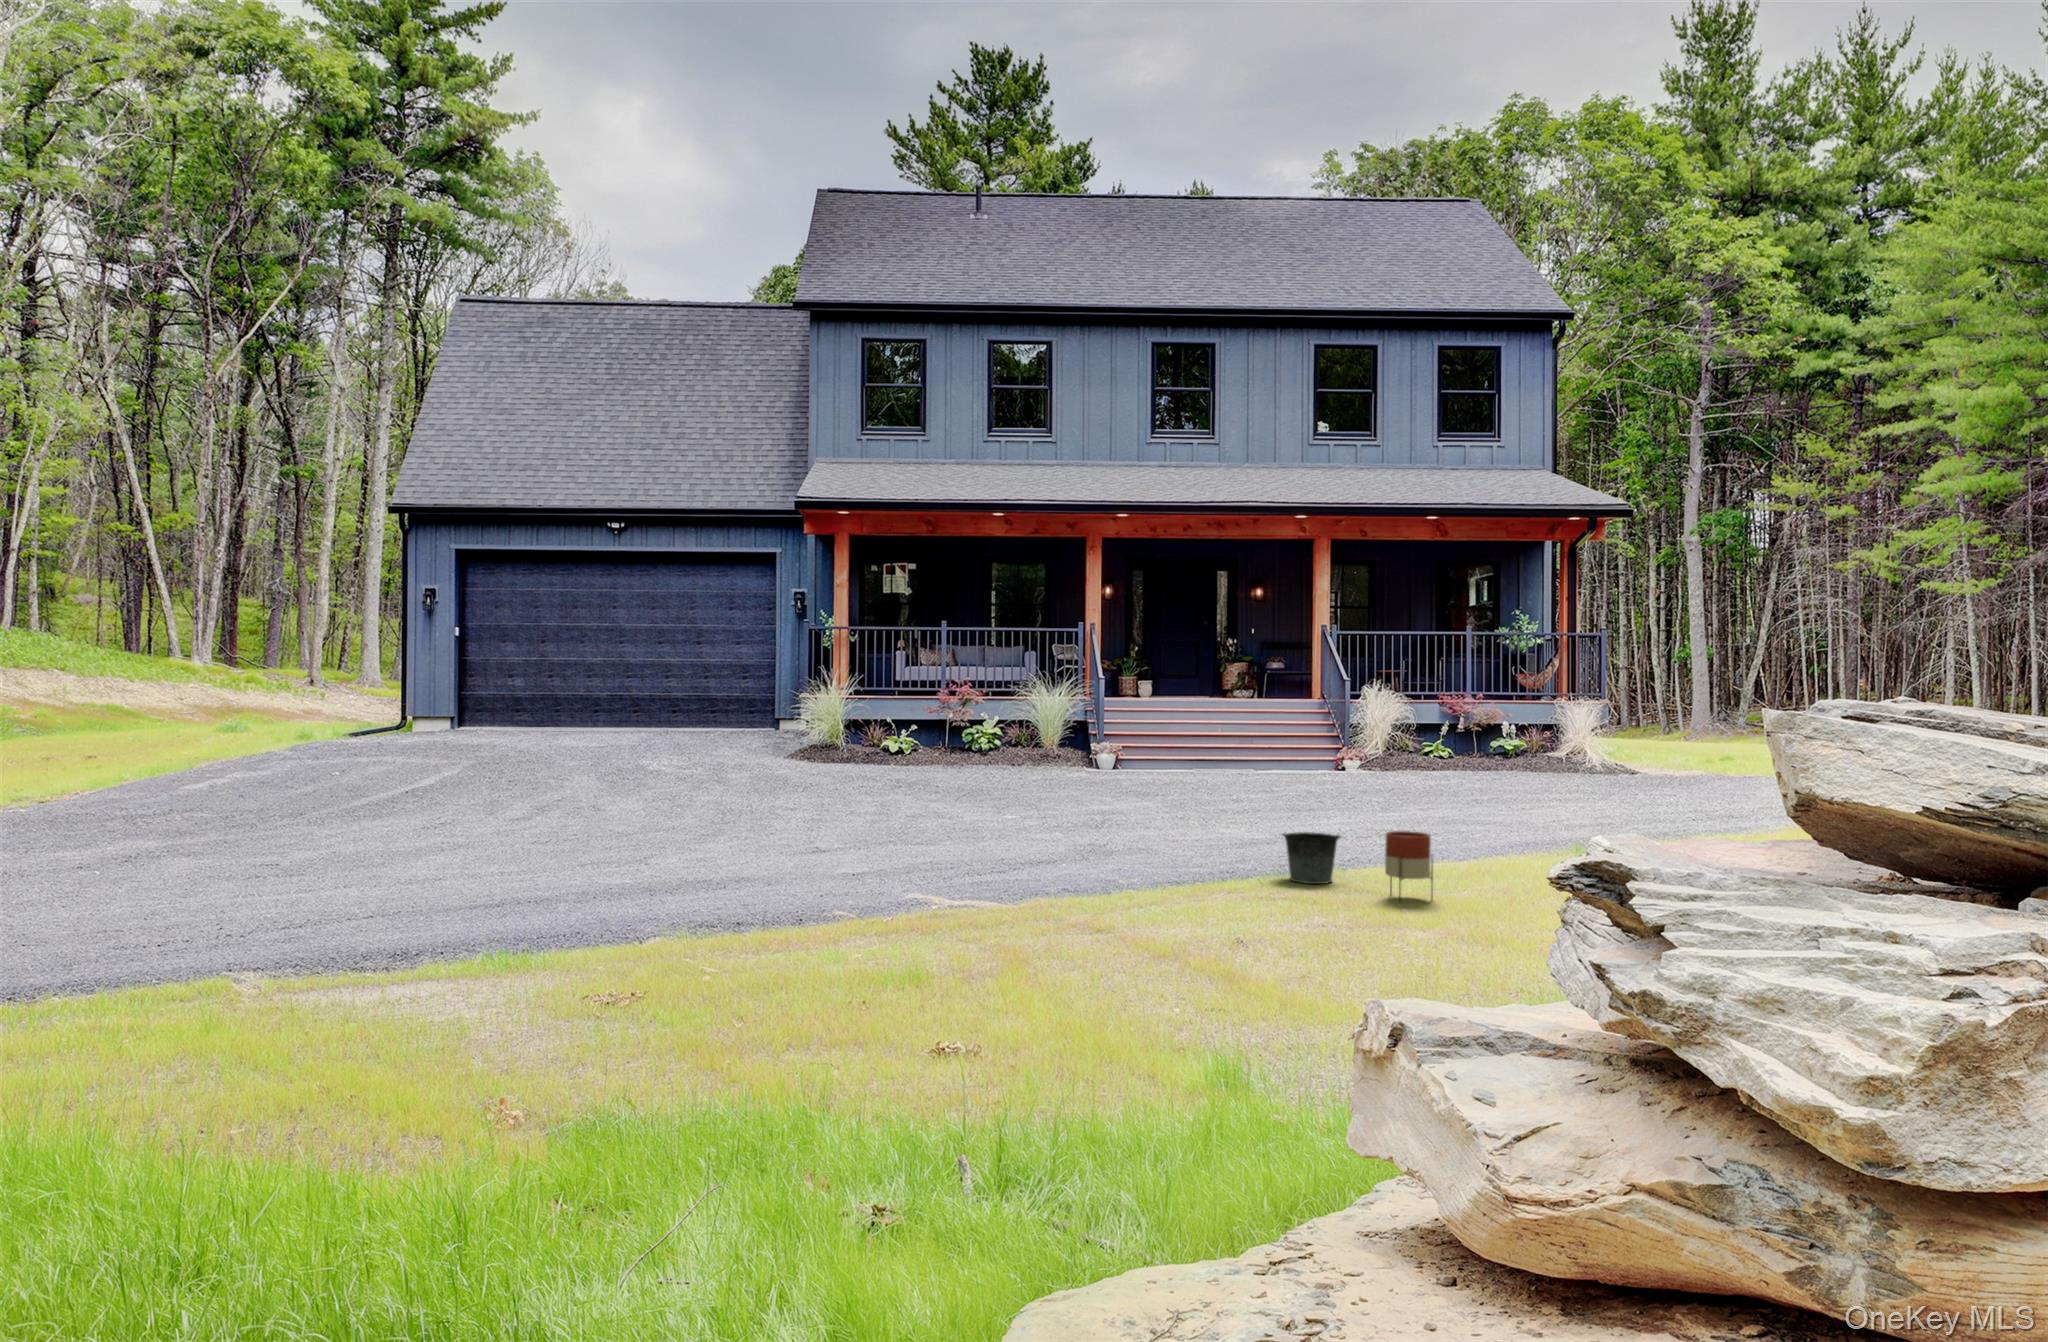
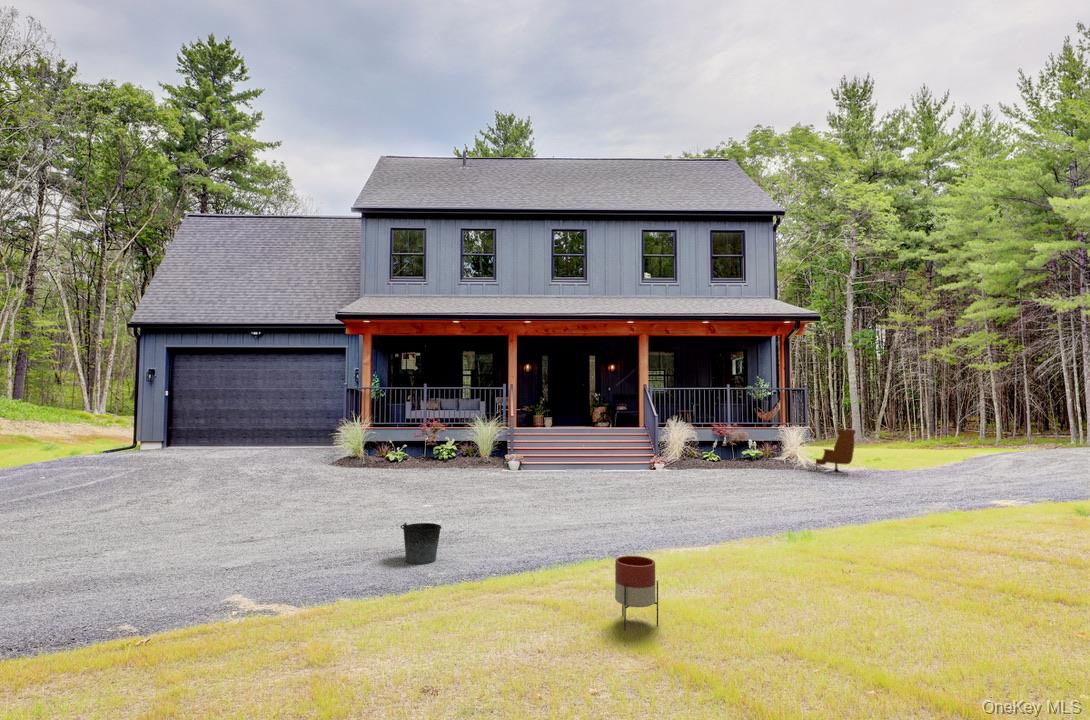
lounge chair: none [1599,698,1685,775] -> present [810,429,855,474]
bucket: present [1283,832,1341,884] -> present [401,523,441,564]

